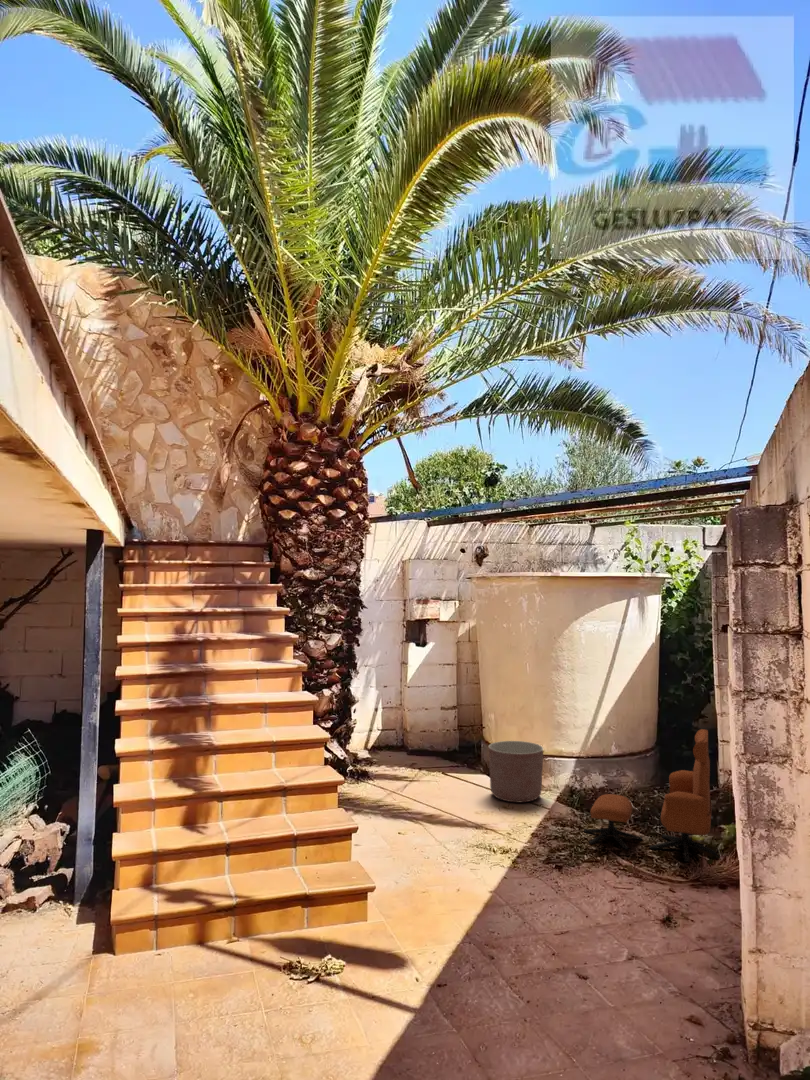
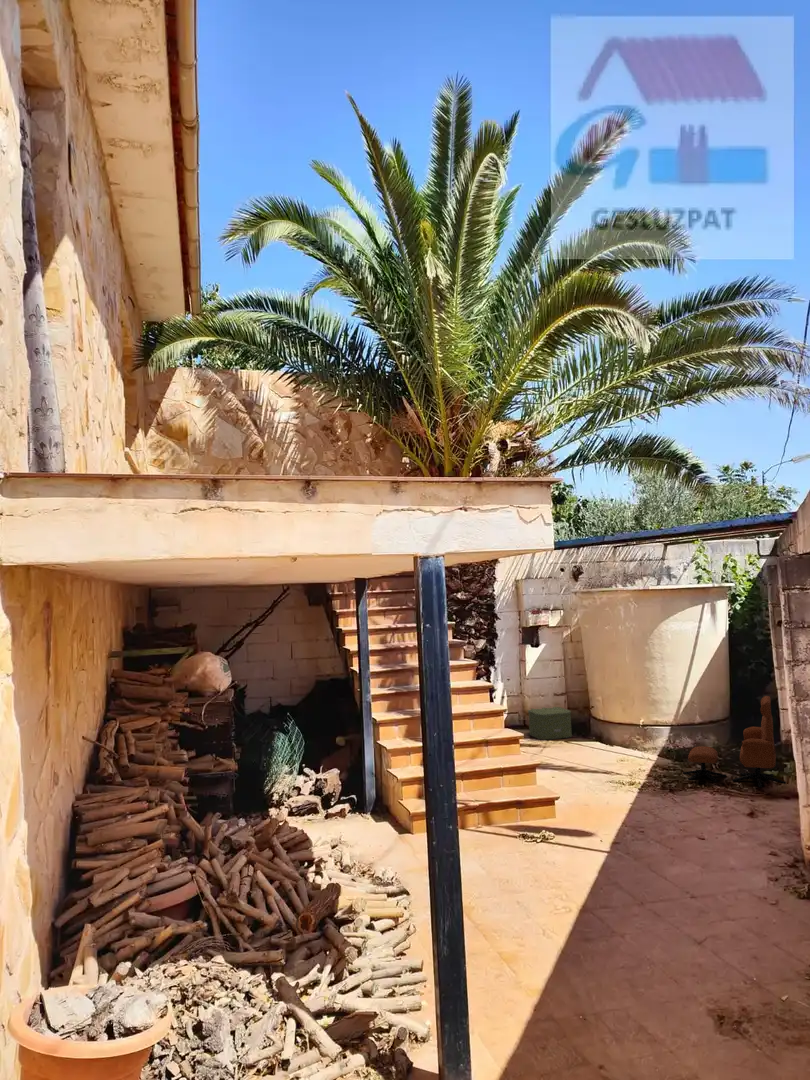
storage box: none [405,723,458,766] -> present [528,707,572,740]
planter: present [488,741,543,802] -> none [603,715,645,759]

